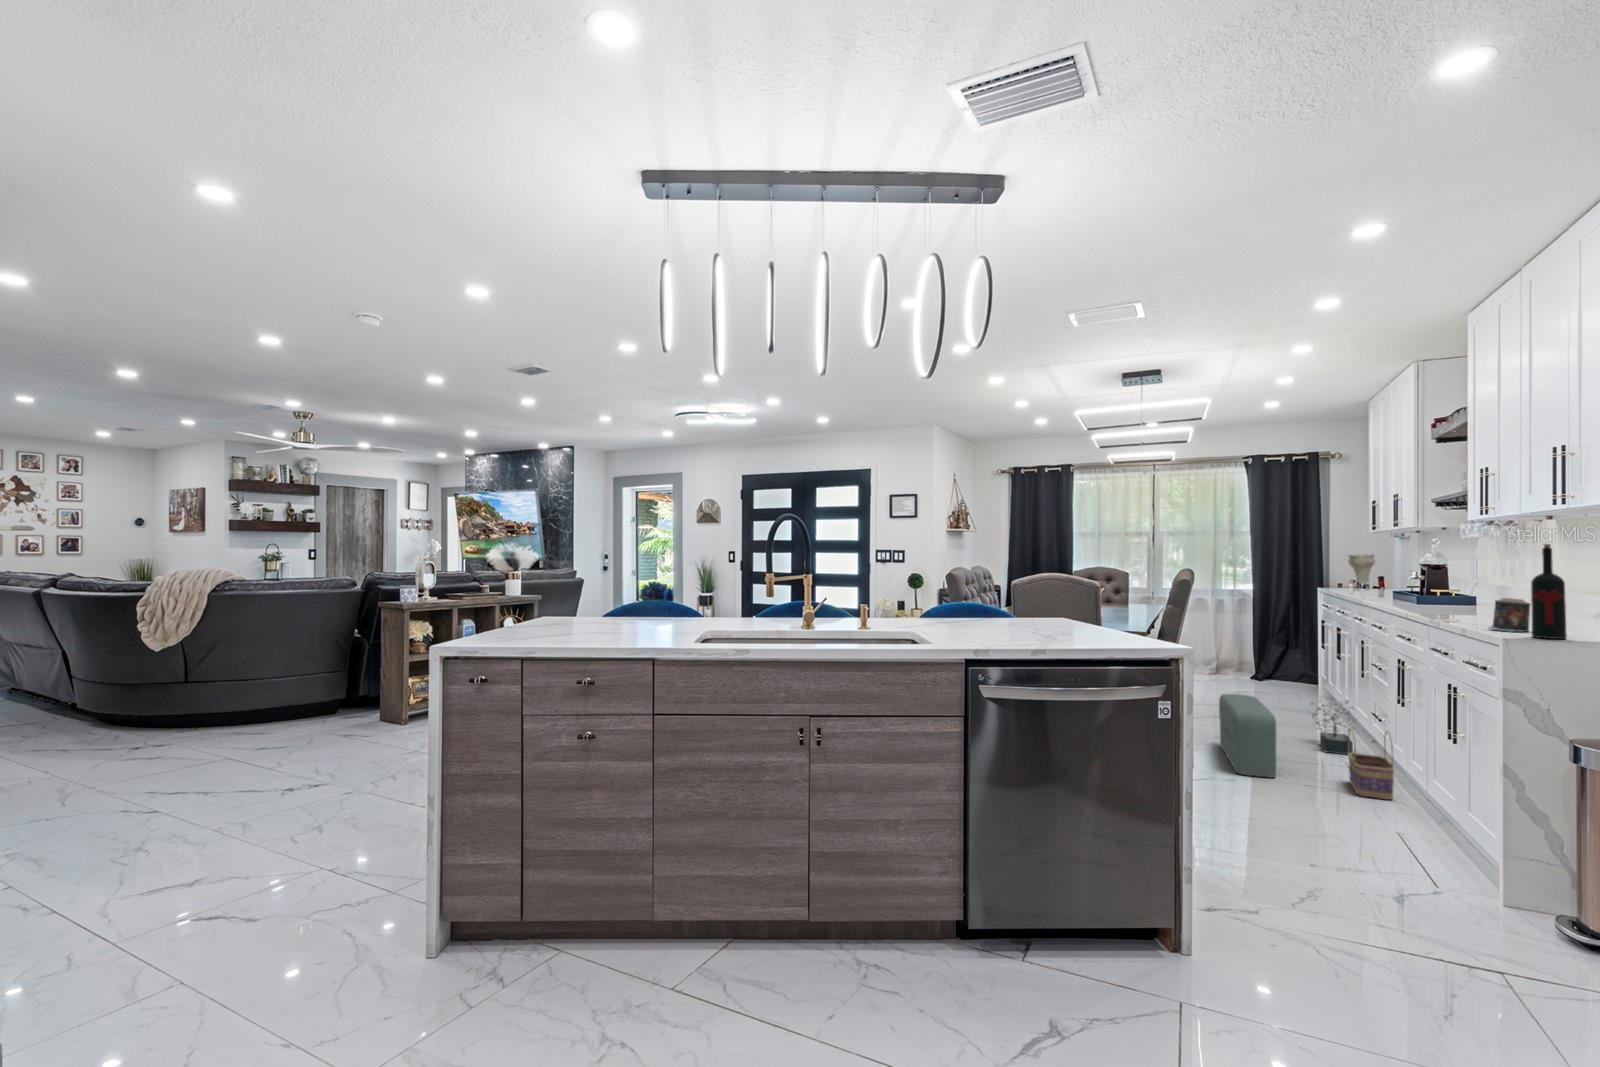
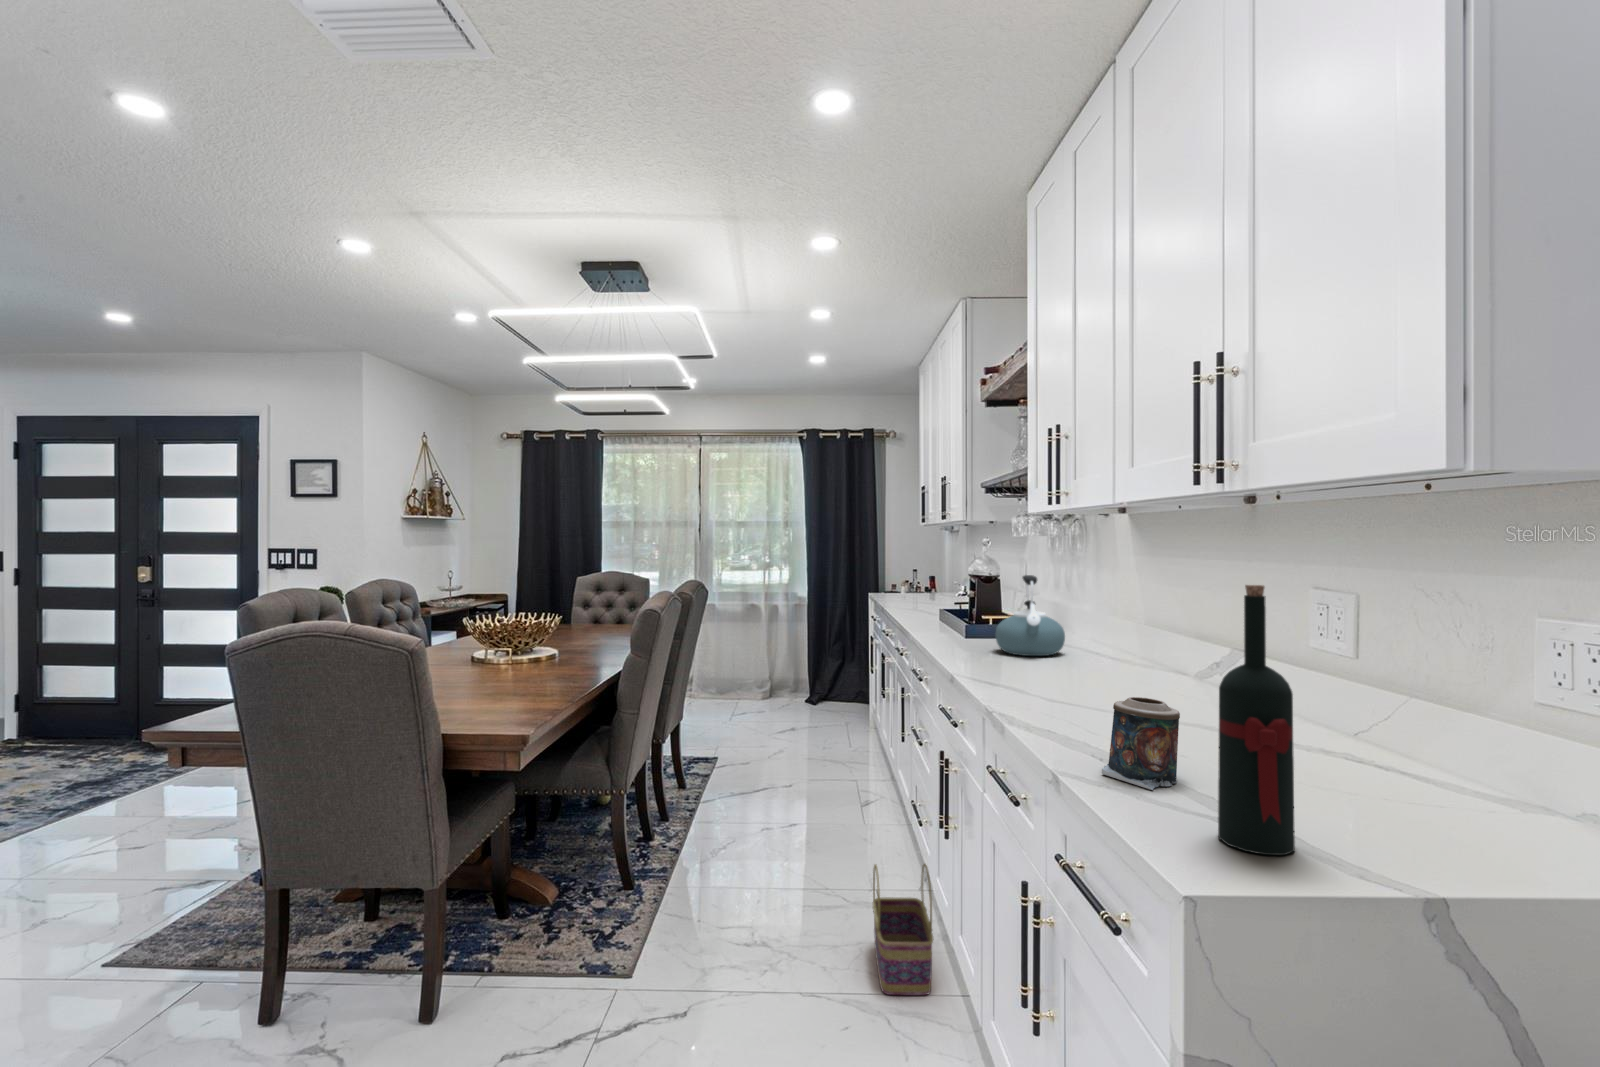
vase: present [1349,555,1375,583] -> none [898,550,928,591]
kettle: none [1440,560,1498,611] -> present [996,575,1065,656]
pouf: present [1219,694,1276,778] -> none [704,790,769,968]
decorative plant: present [1311,697,1357,755] -> none [836,766,897,859]

